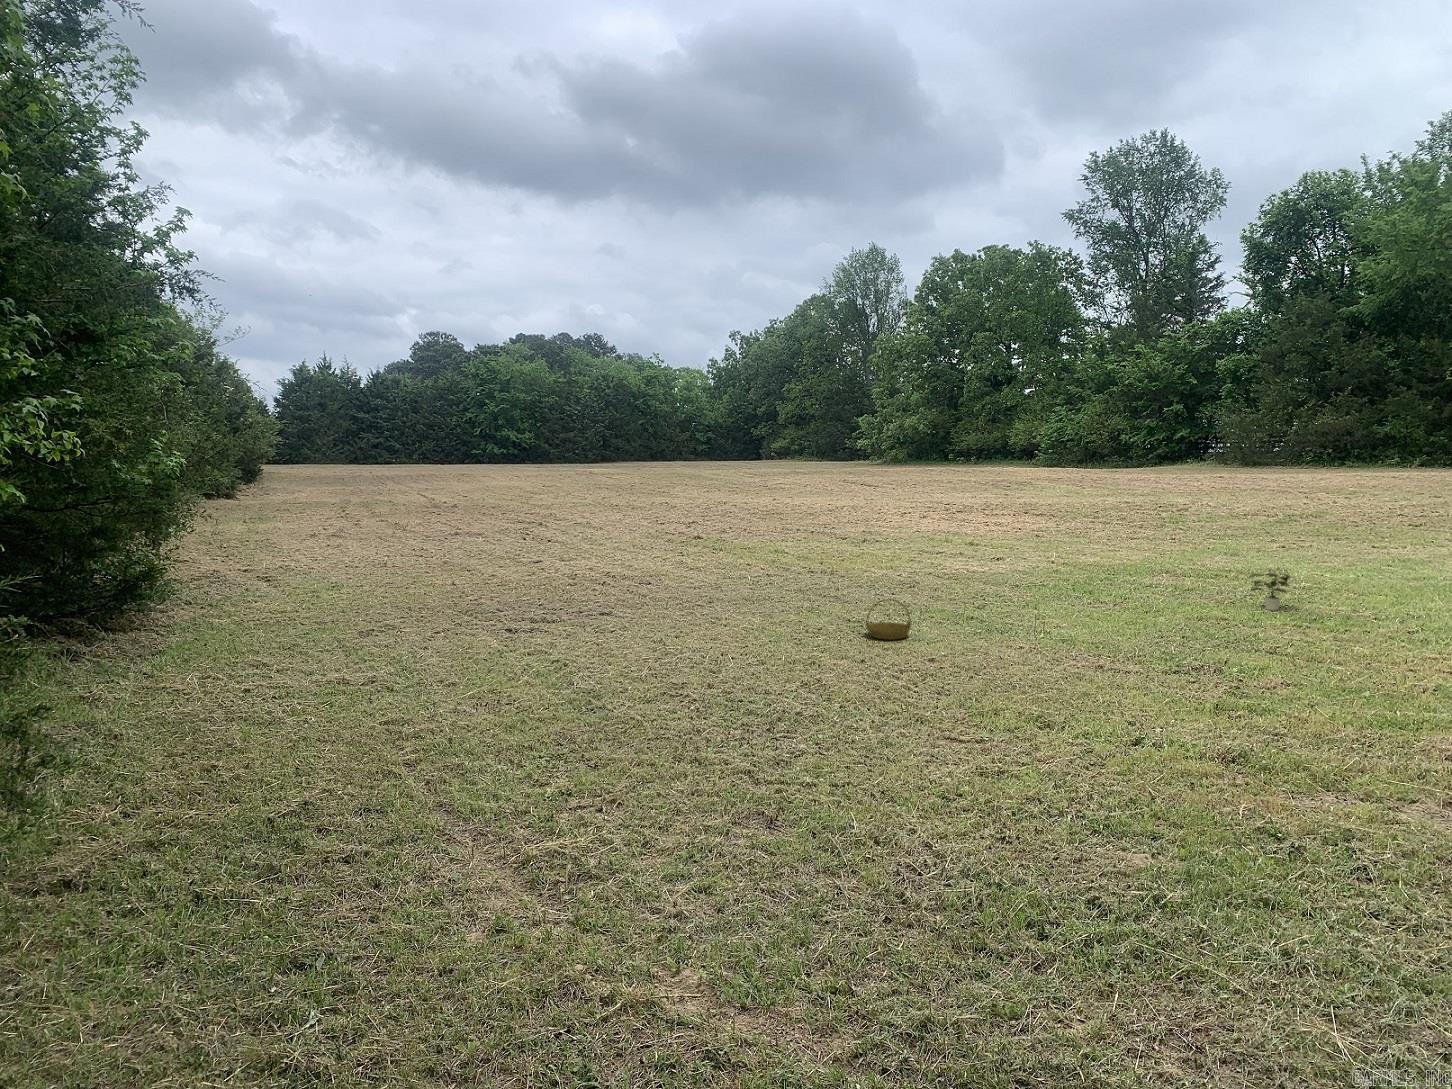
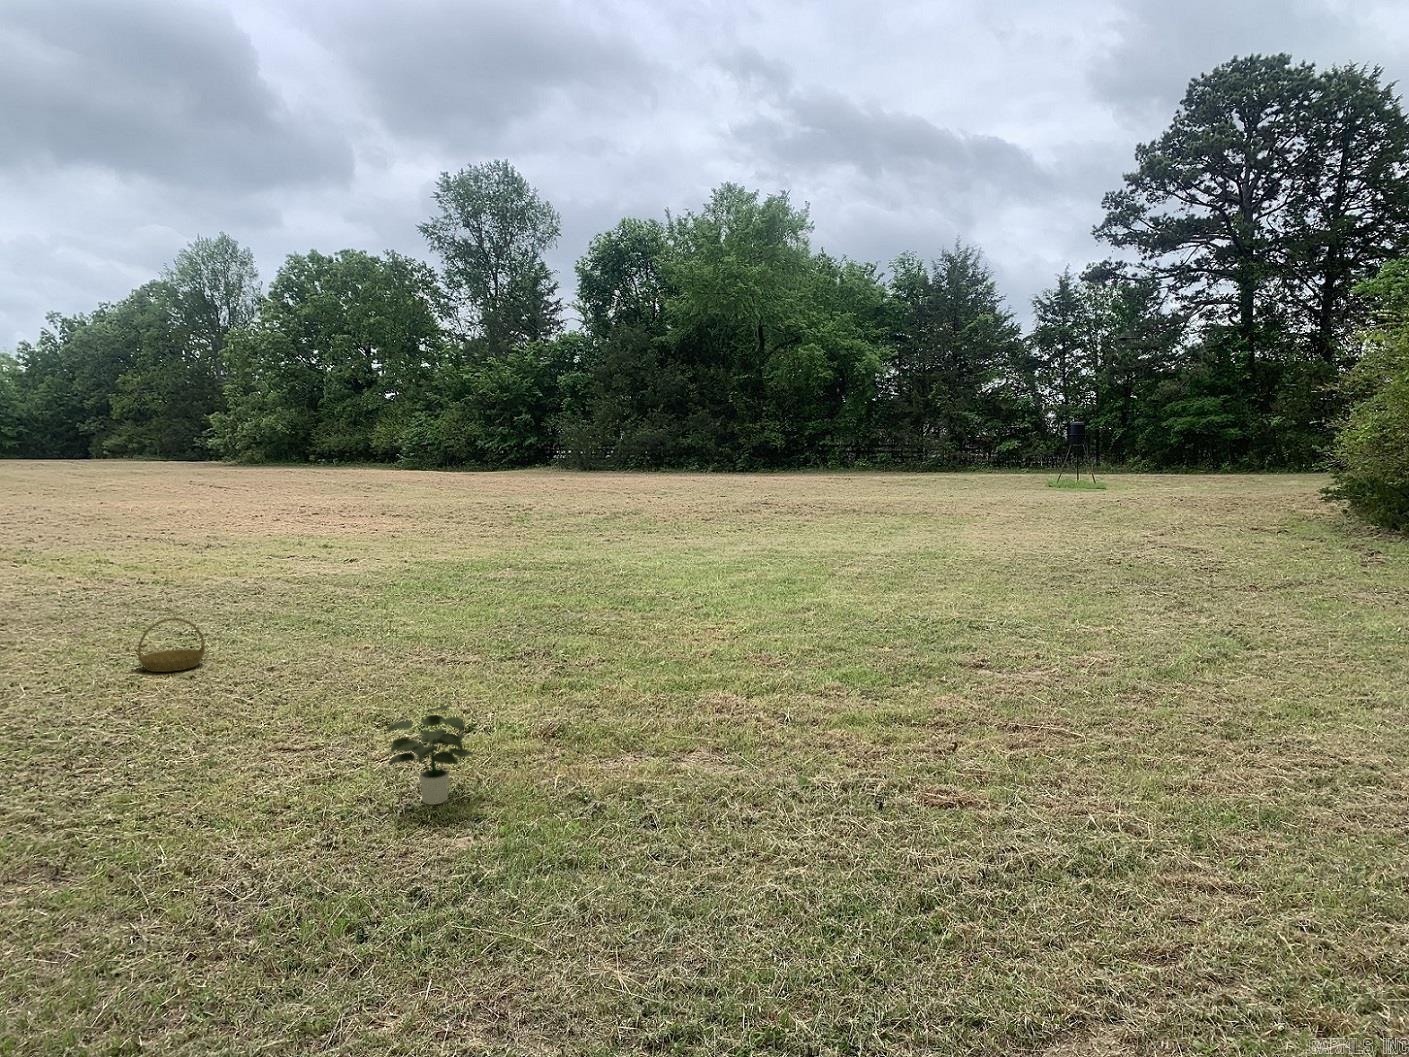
potted plant: present [1250,570,1290,611] -> present [387,705,474,805]

